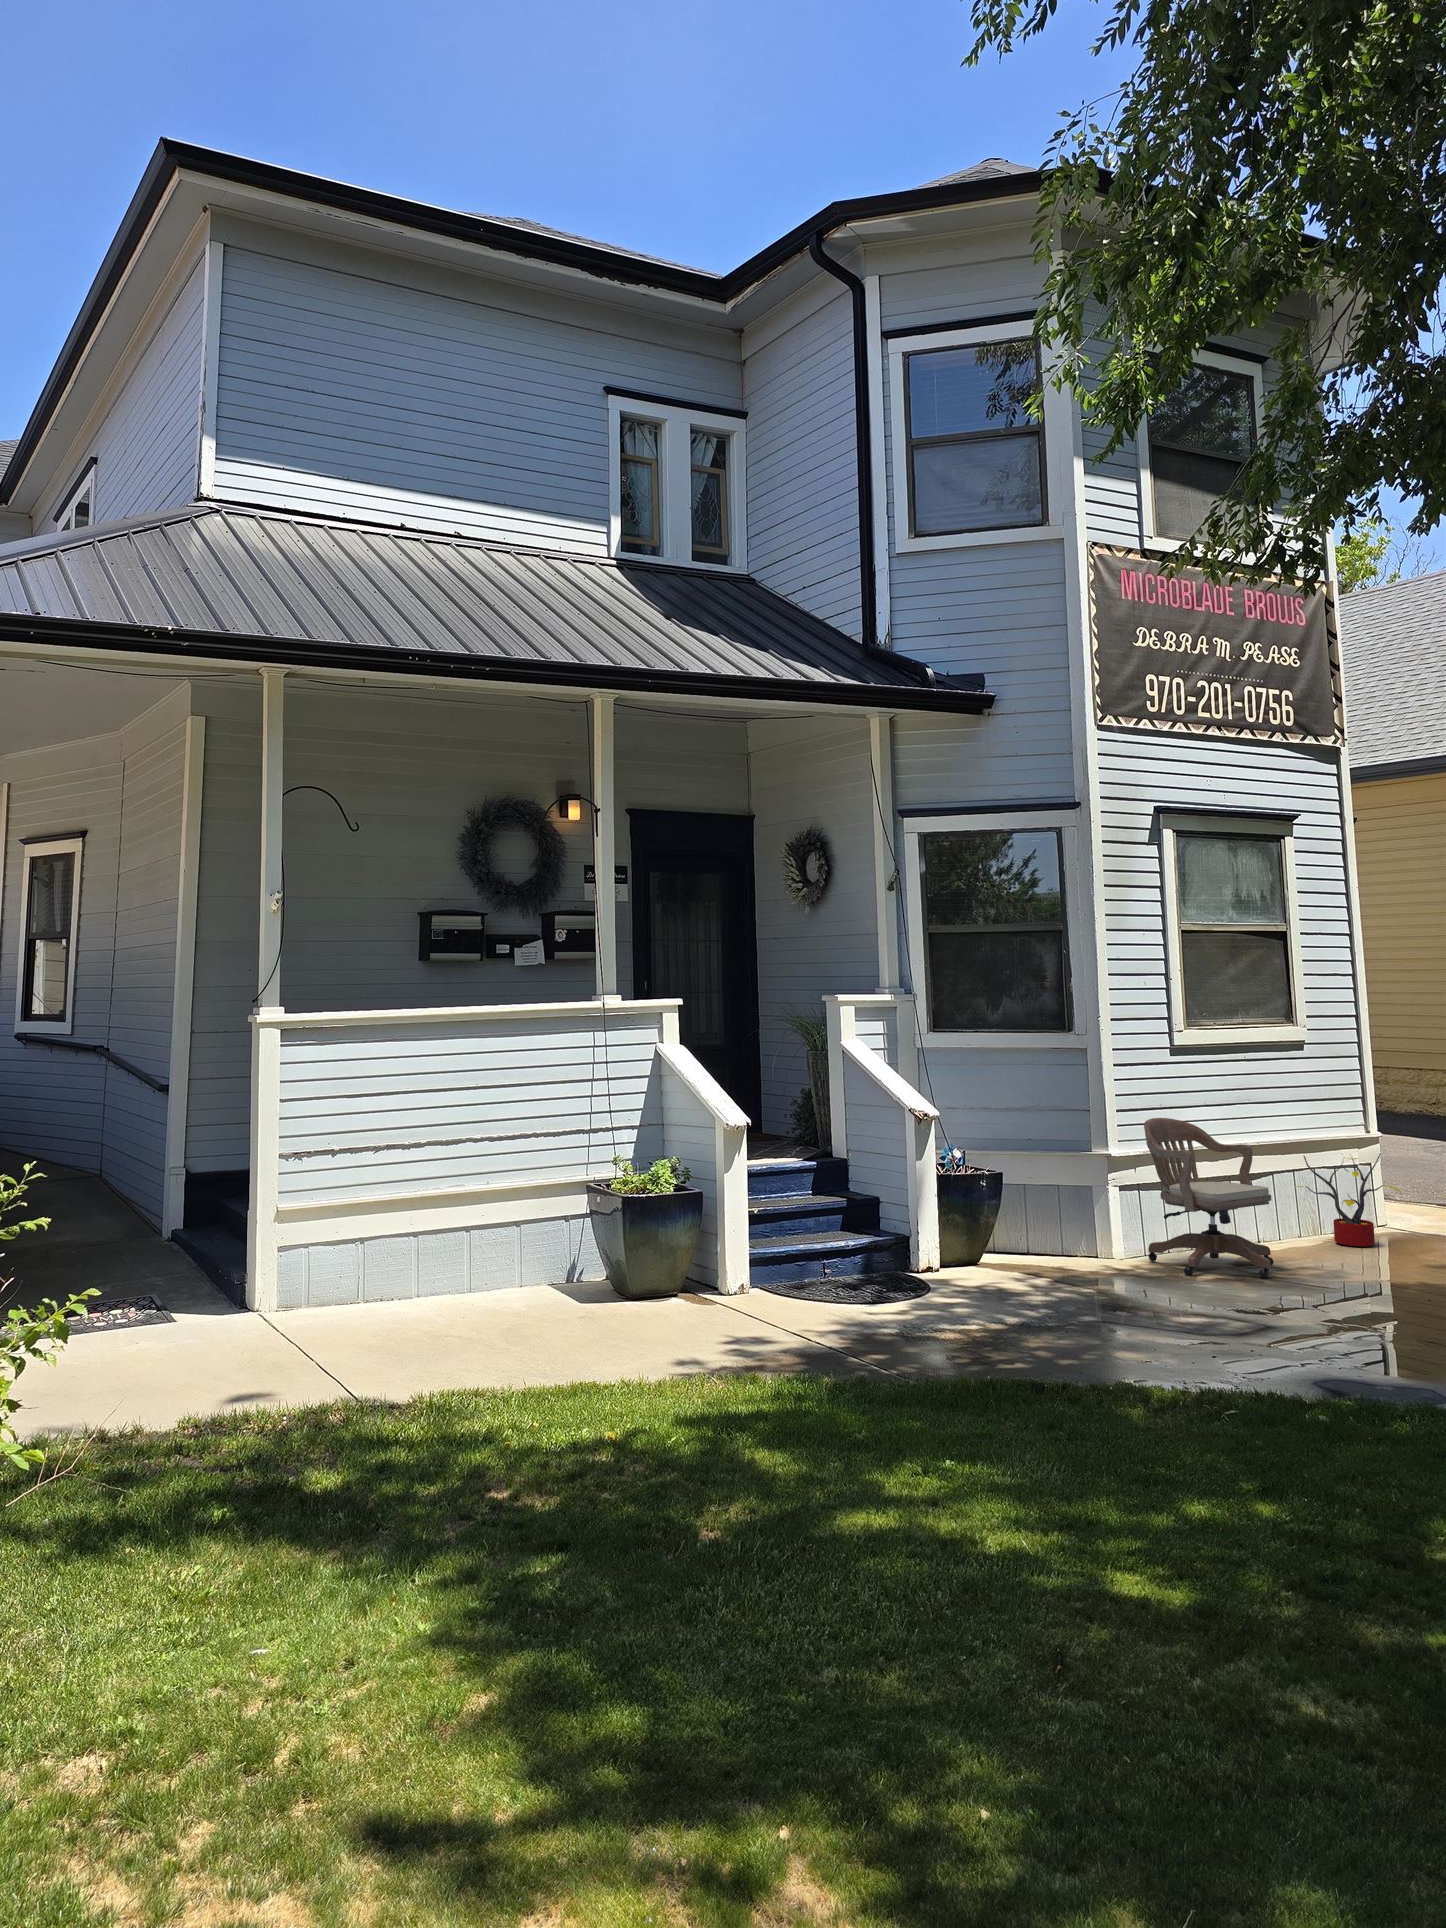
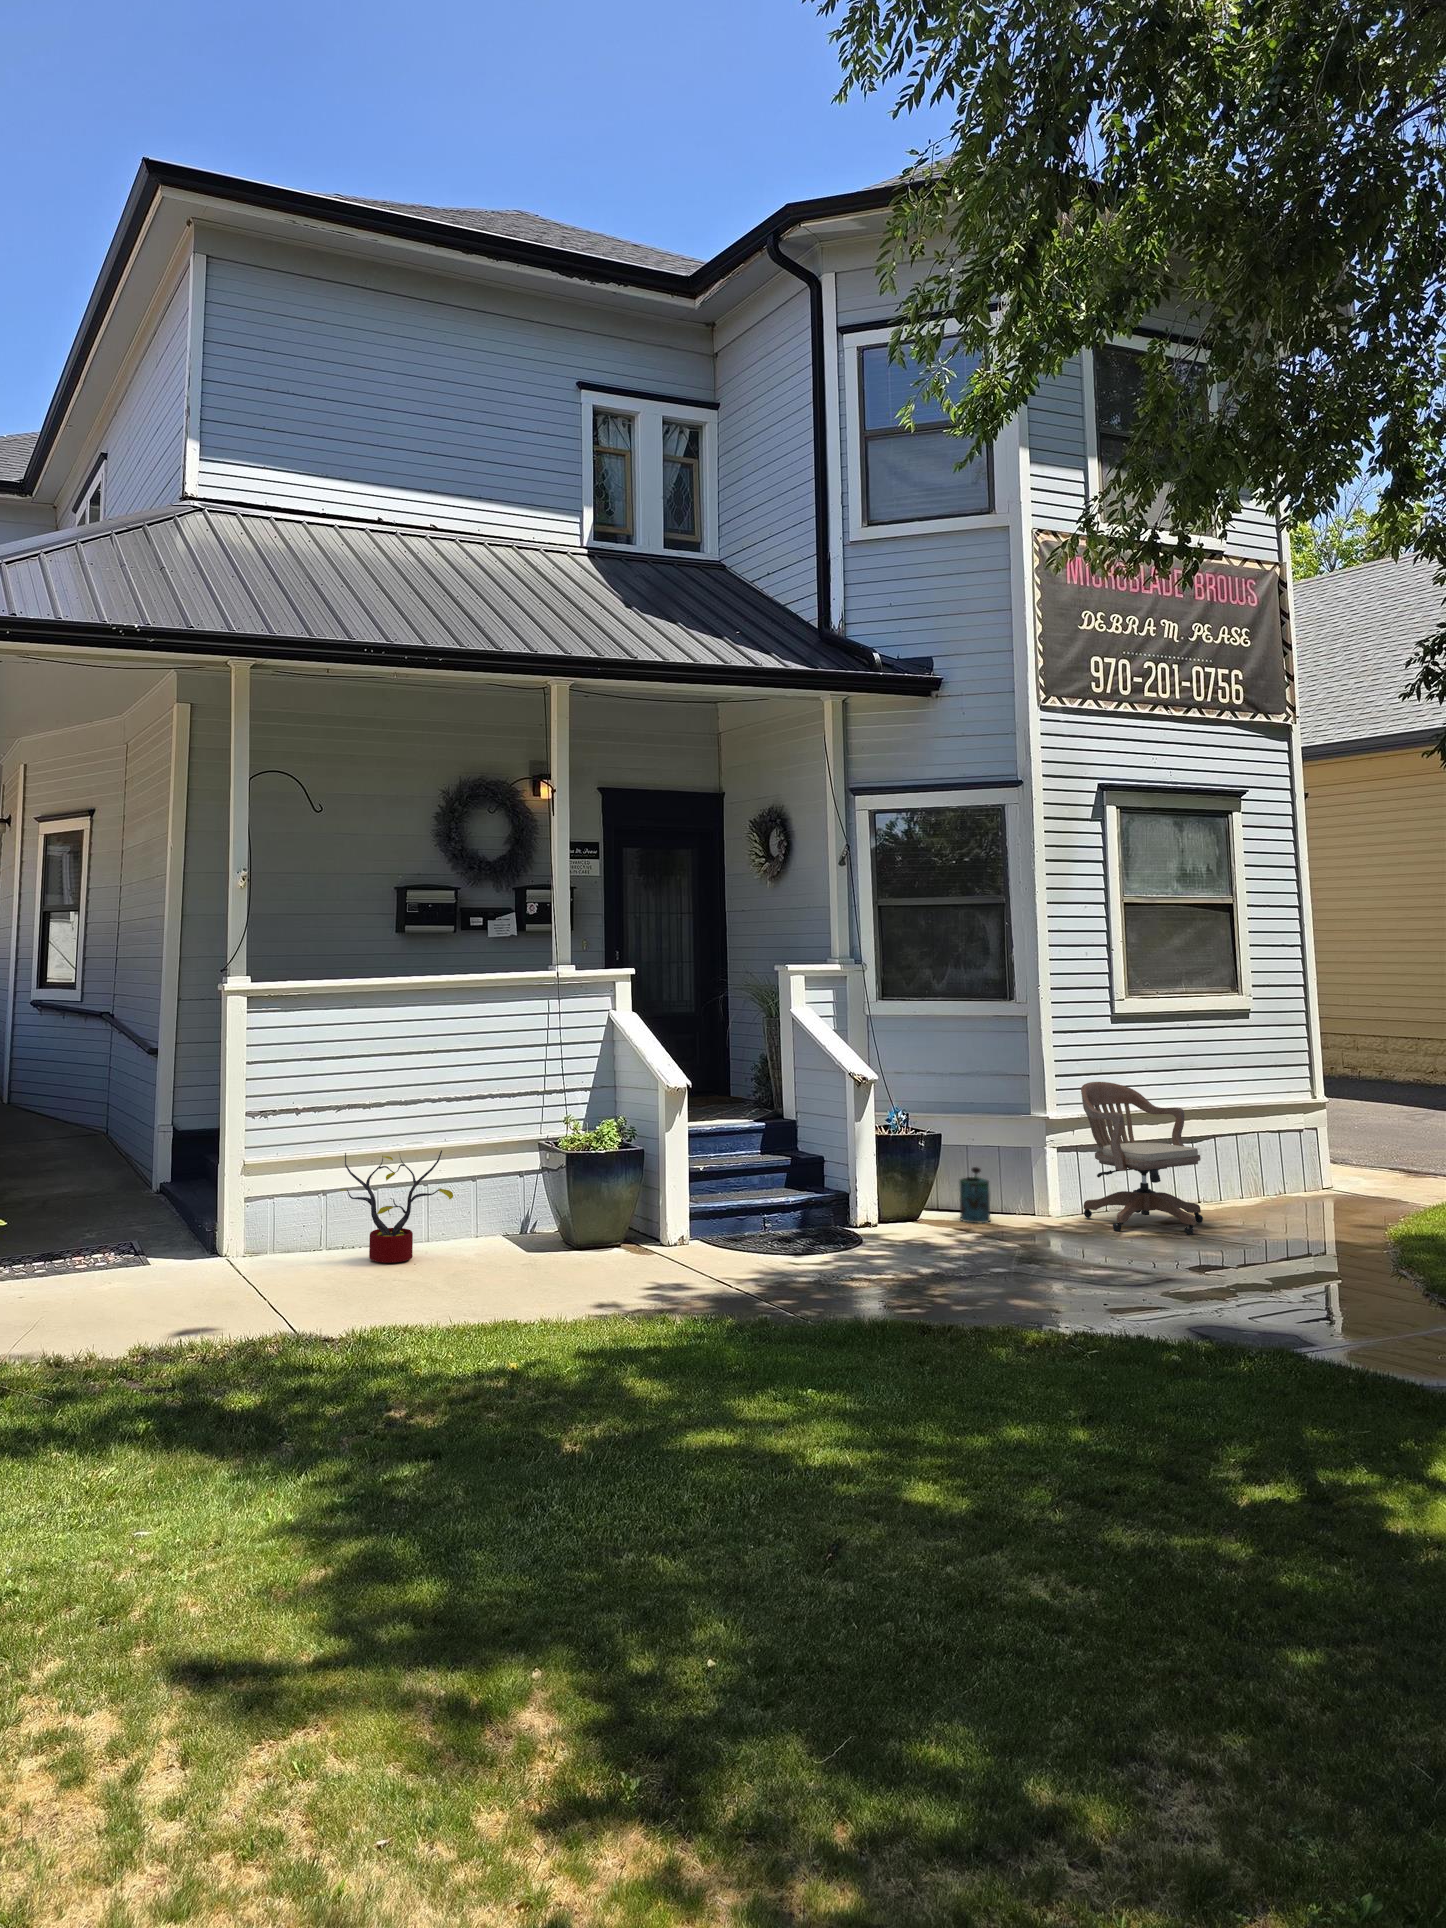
decorative plant: present [1295,1153,1402,1247] -> present [340,1150,453,1263]
watering can: none [1020,1209,1053,1268] -> present [959,1167,990,1223]

